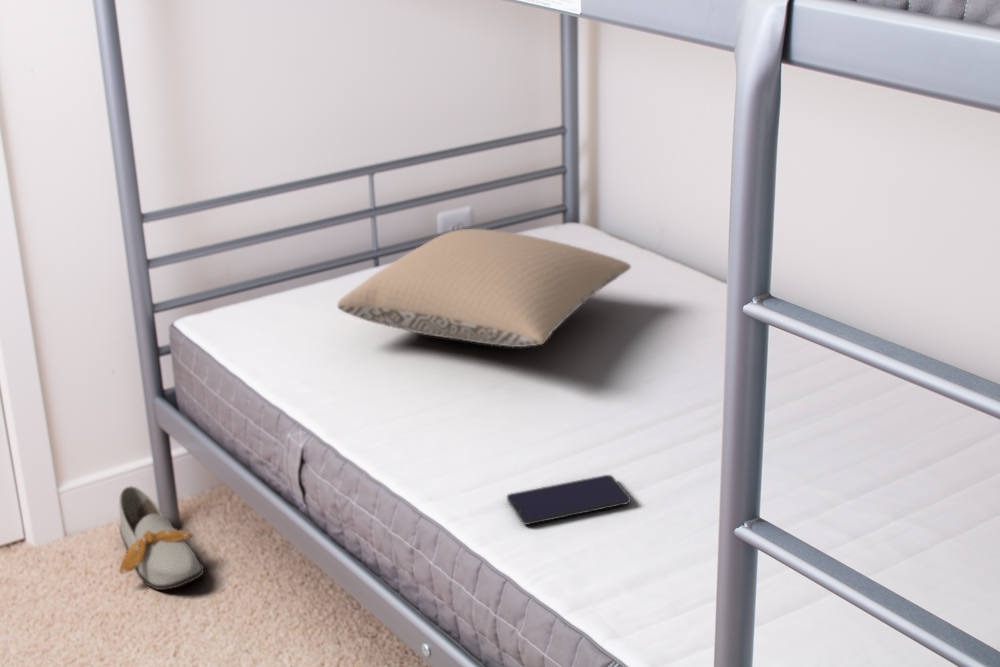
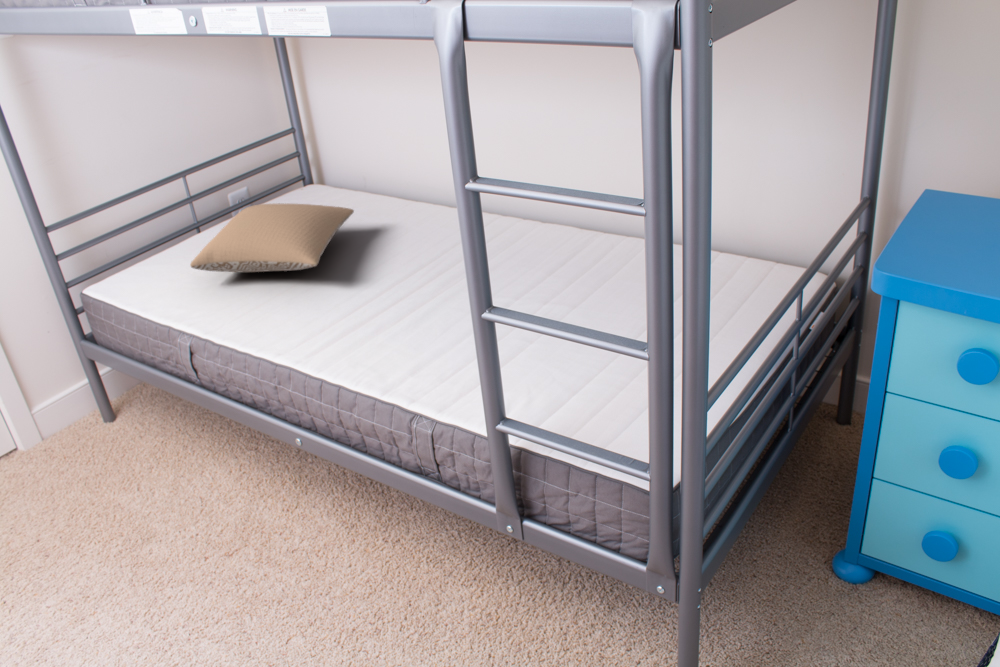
smartphone: present [507,475,631,525] -> none [318,326,380,359]
shoe: present [119,486,204,590] -> none [72,399,144,452]

